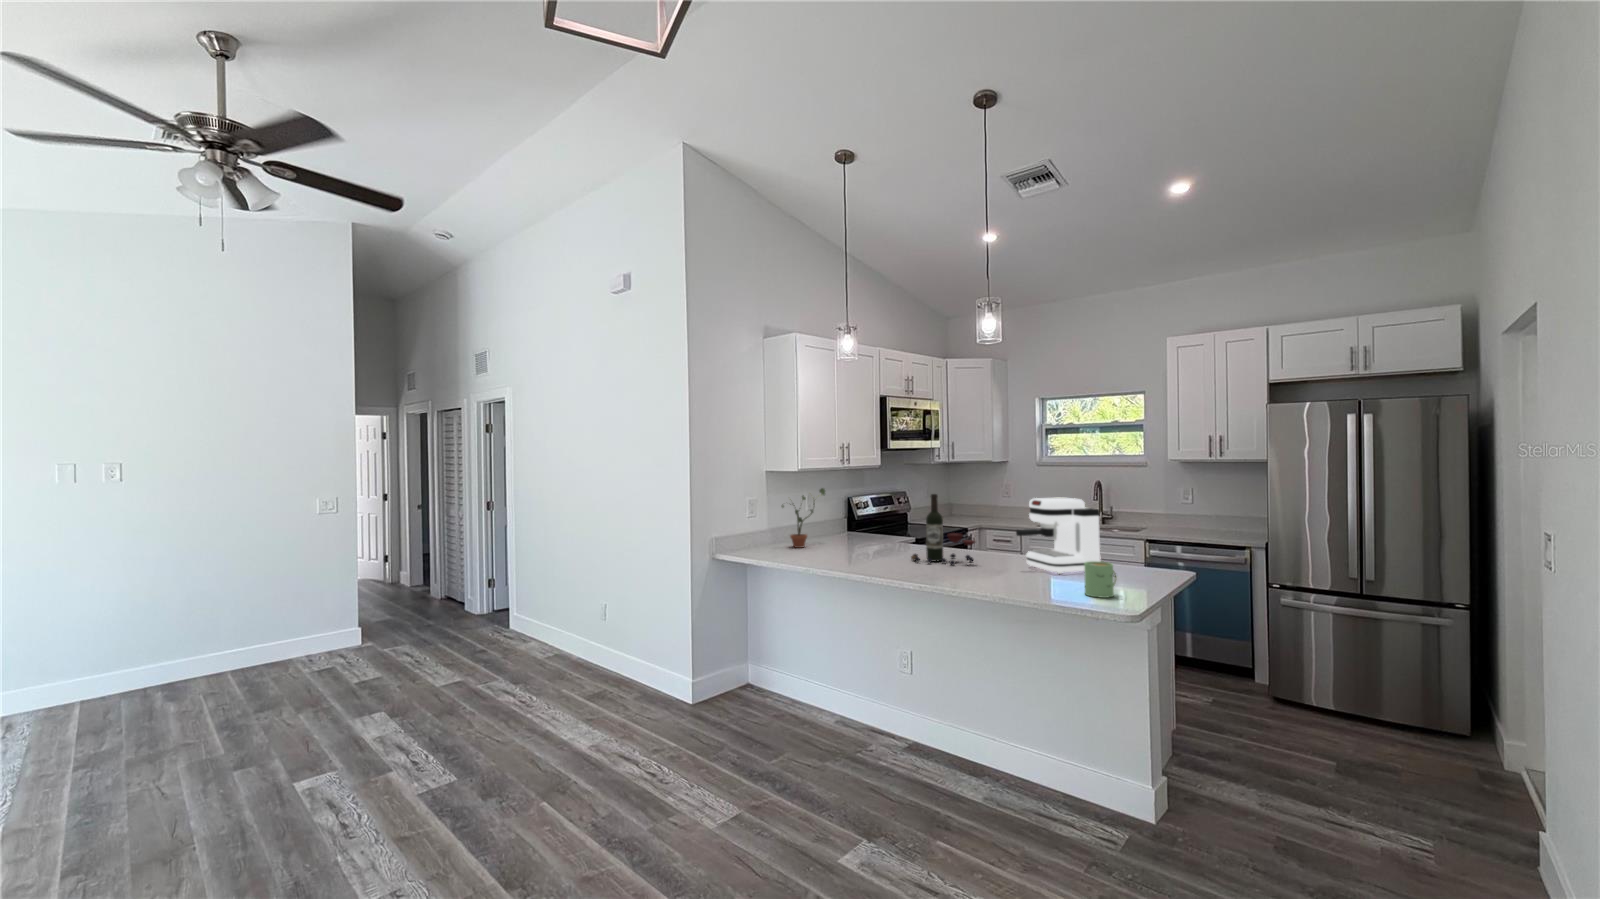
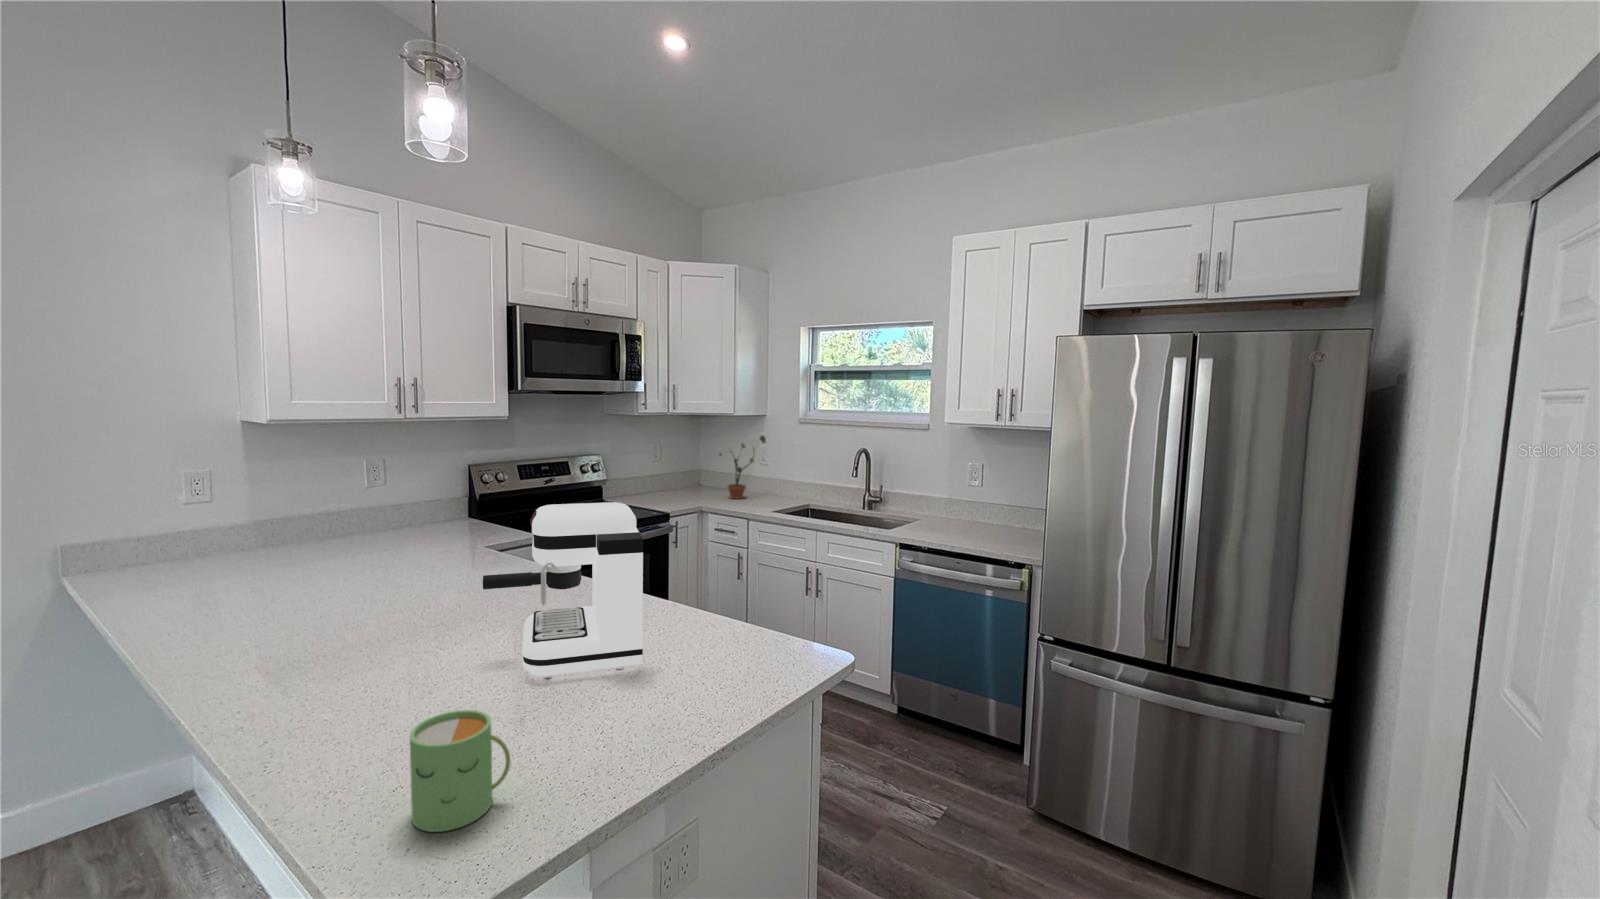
potted plant: present [782,488,825,548] -> present [719,436,766,499]
wine bottle: present [911,494,975,565] -> none [342,484,477,637]

